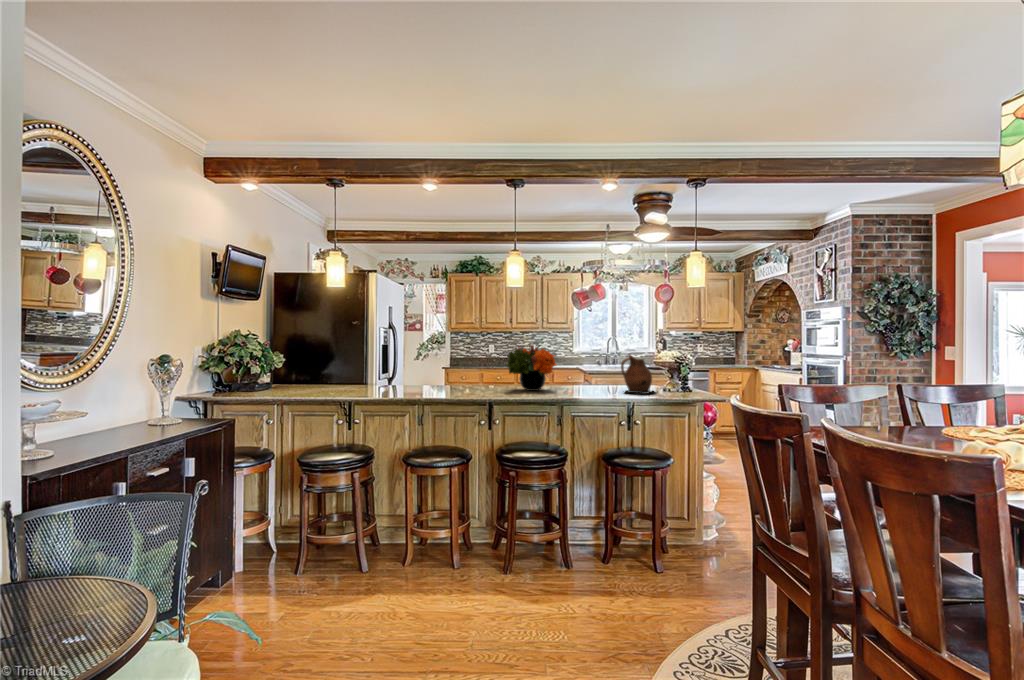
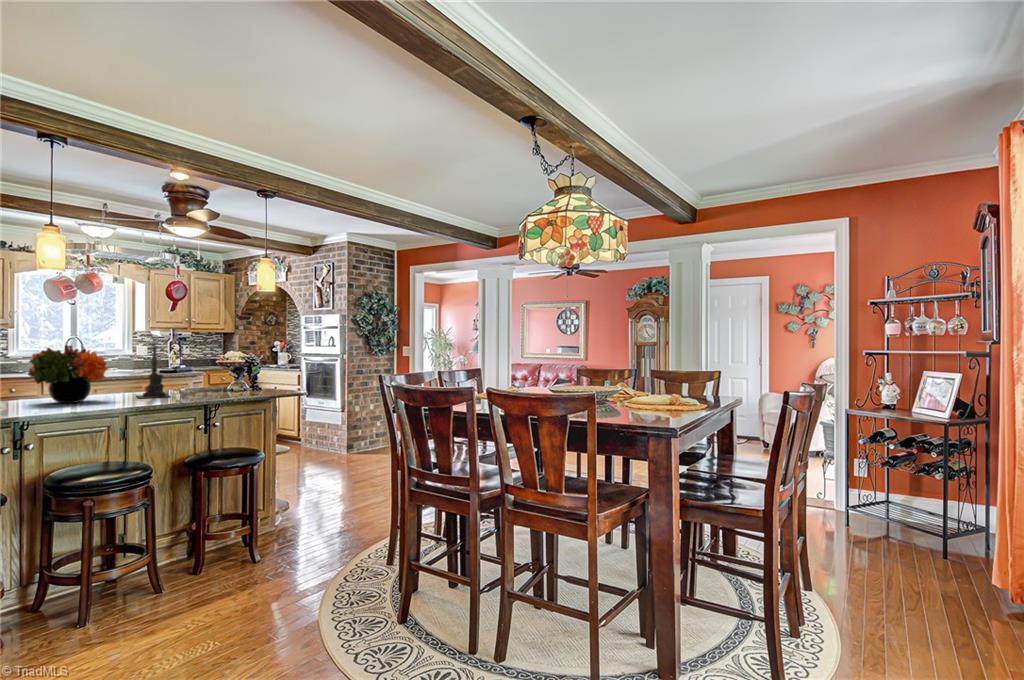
candle holder: none [578,339,607,392] -> present [137,345,170,398]
ceramic pitcher: present [621,355,653,394] -> none [192,355,230,395]

